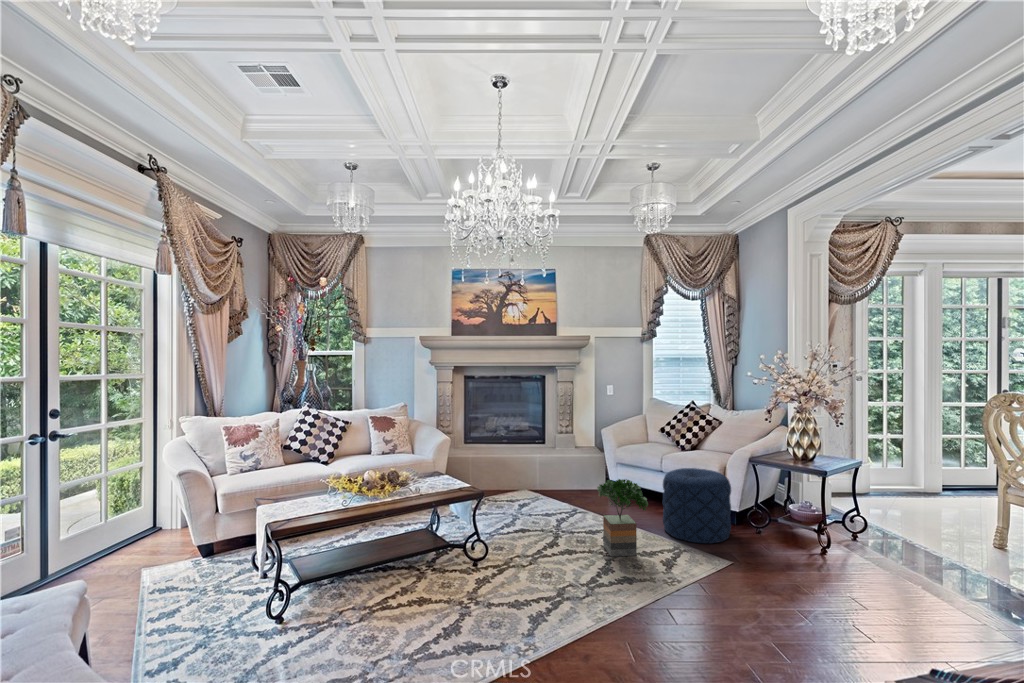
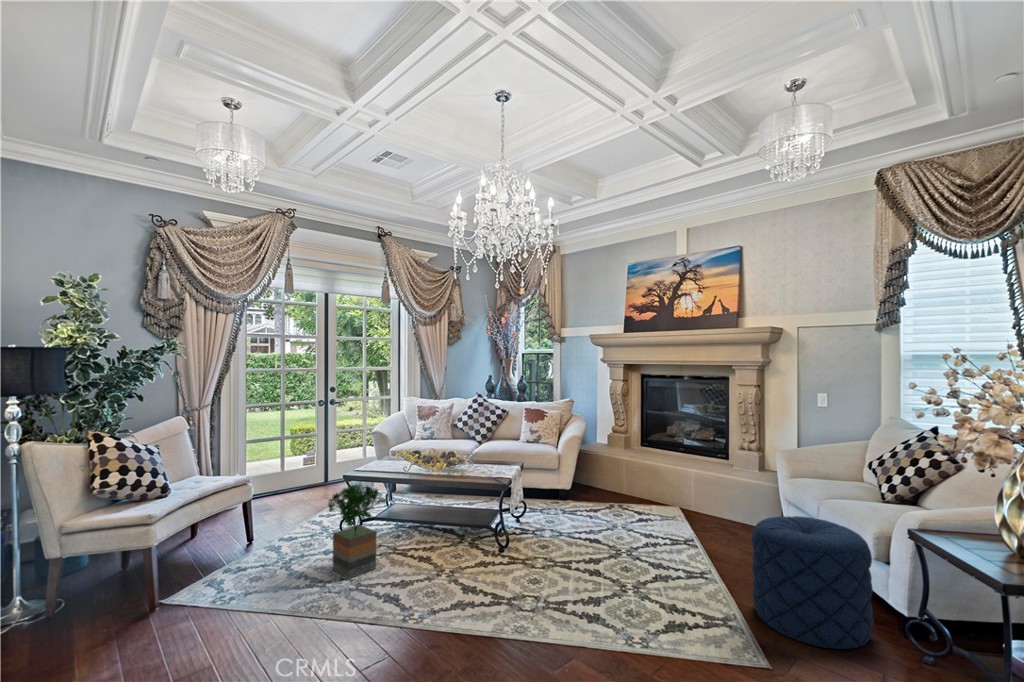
potted tree: present [597,479,648,557] -> present [328,484,386,578]

